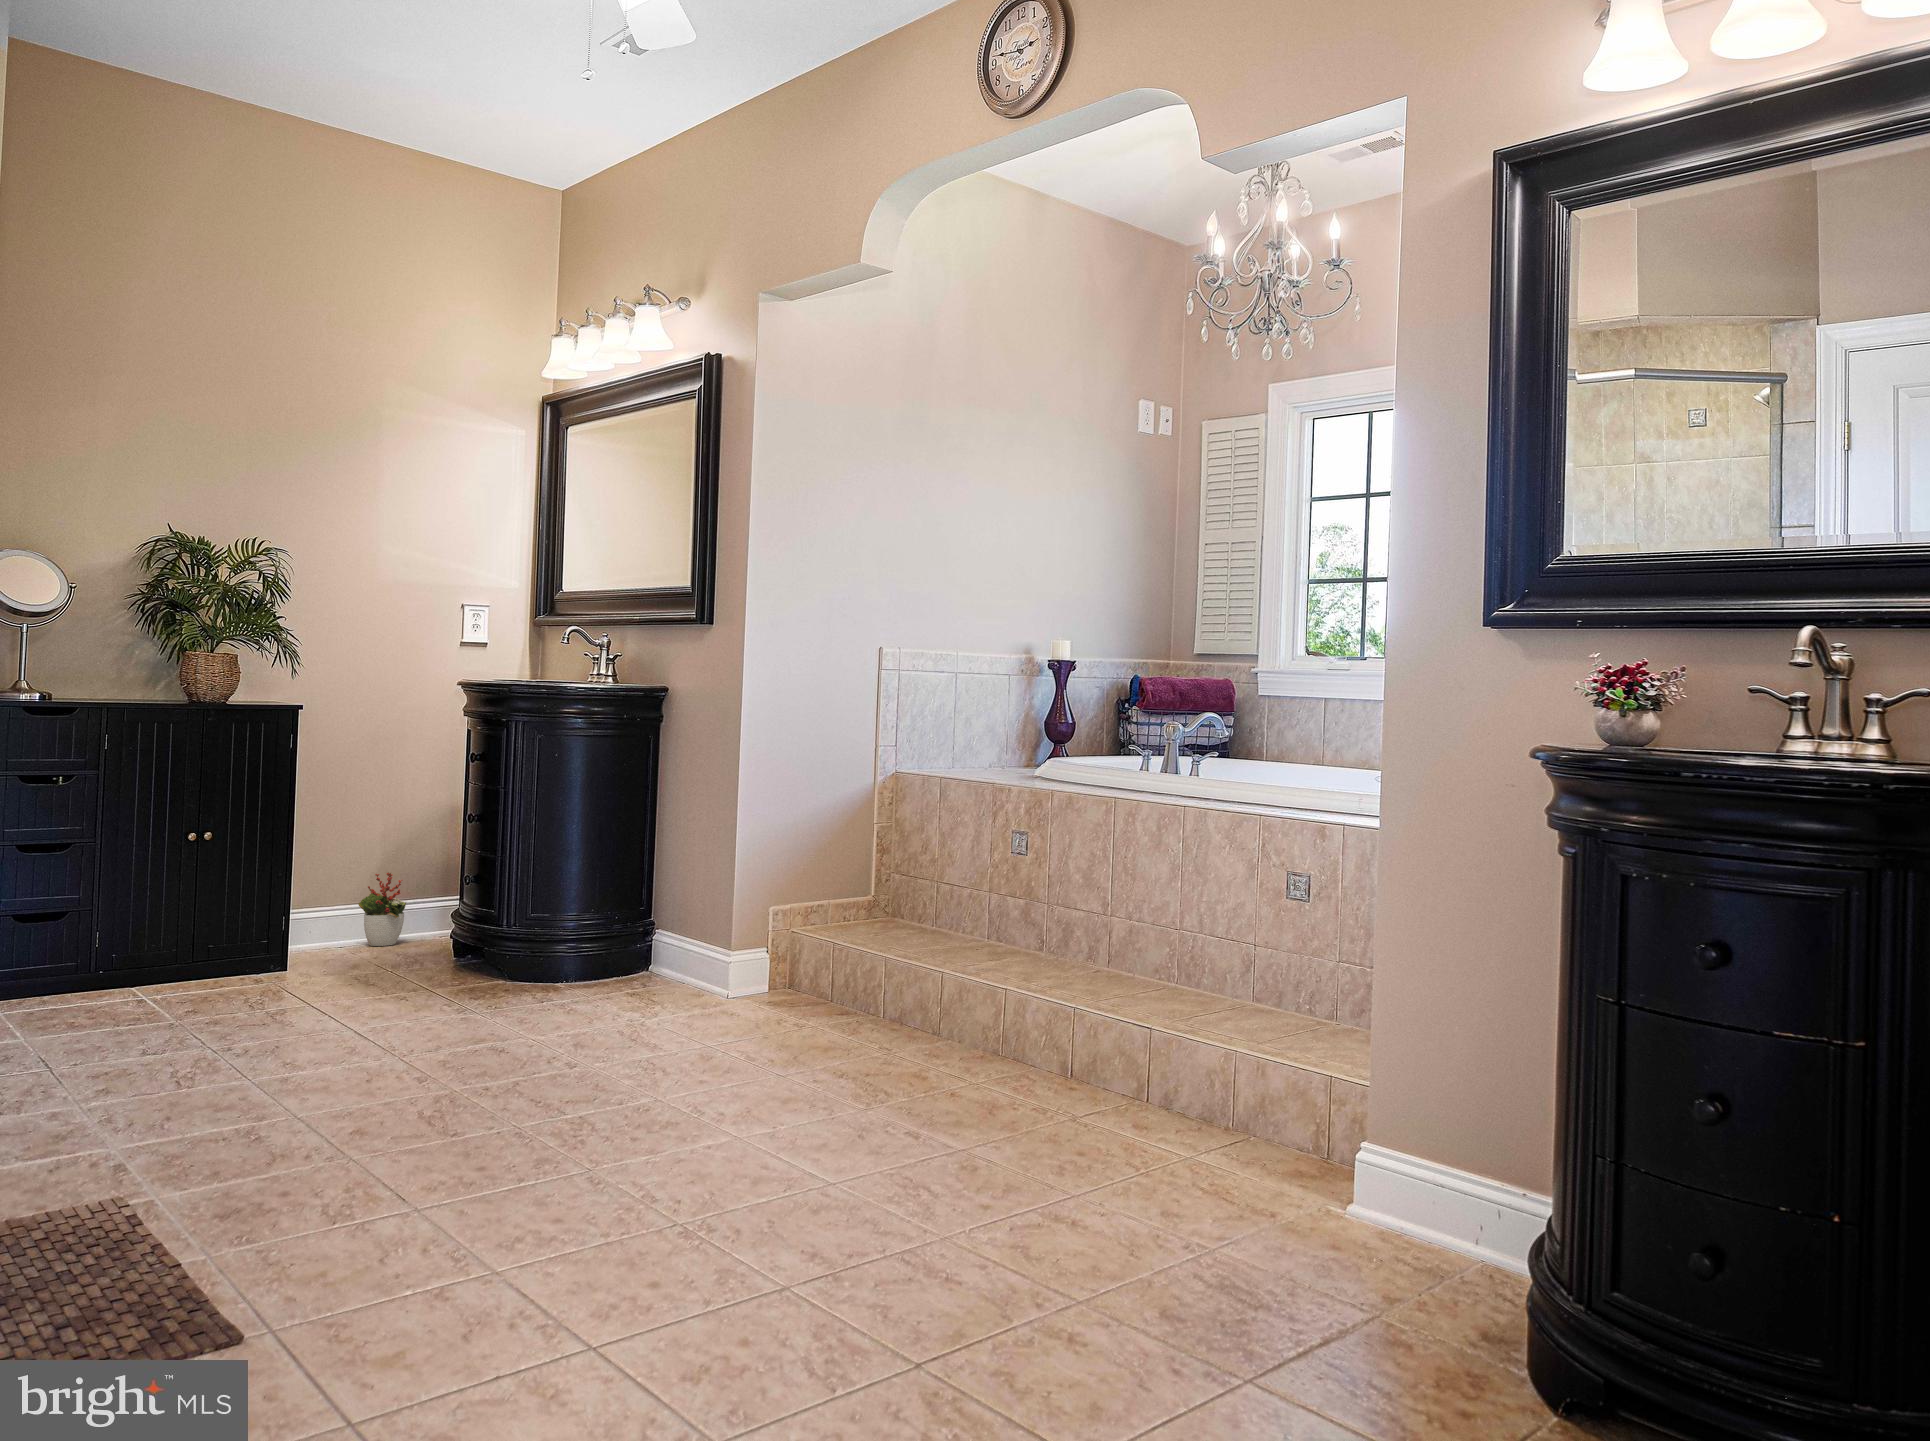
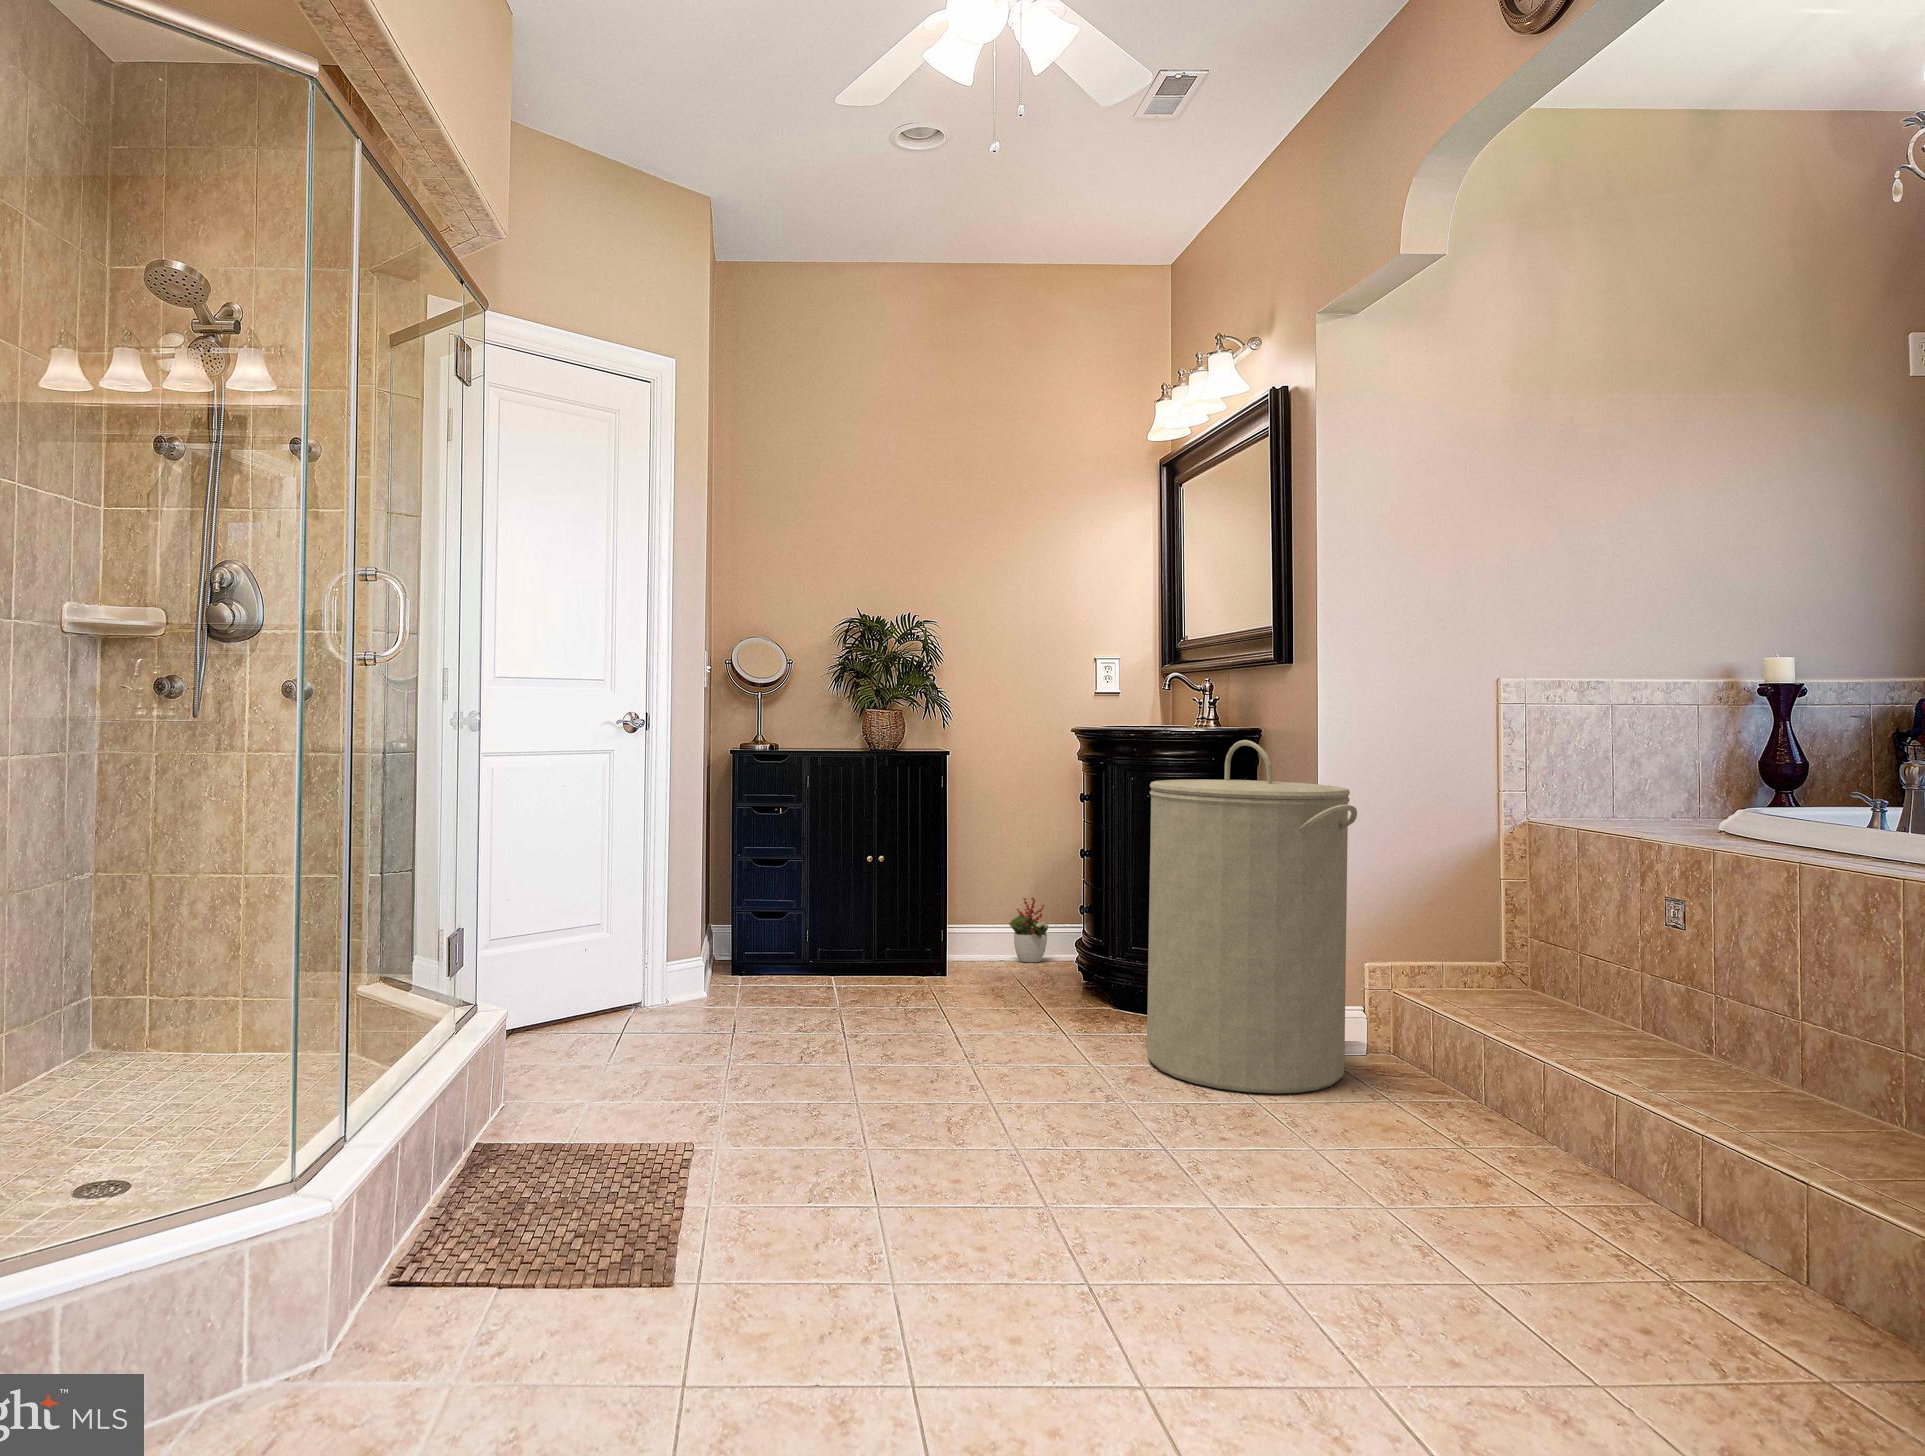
laundry hamper: none [563,699,778,1036] -> present [1147,740,1357,1093]

